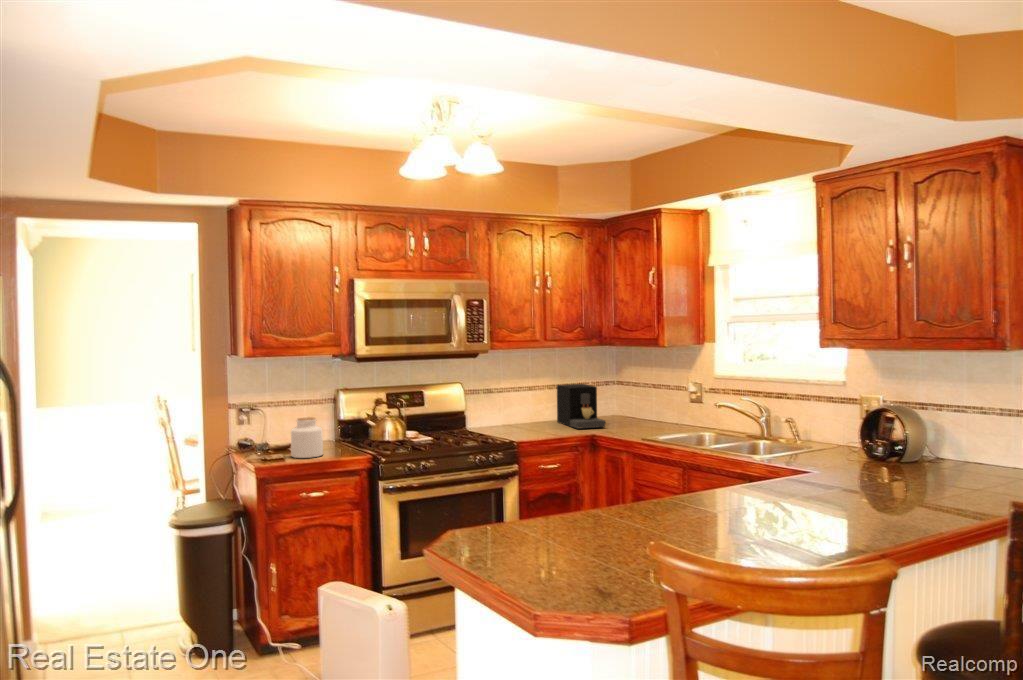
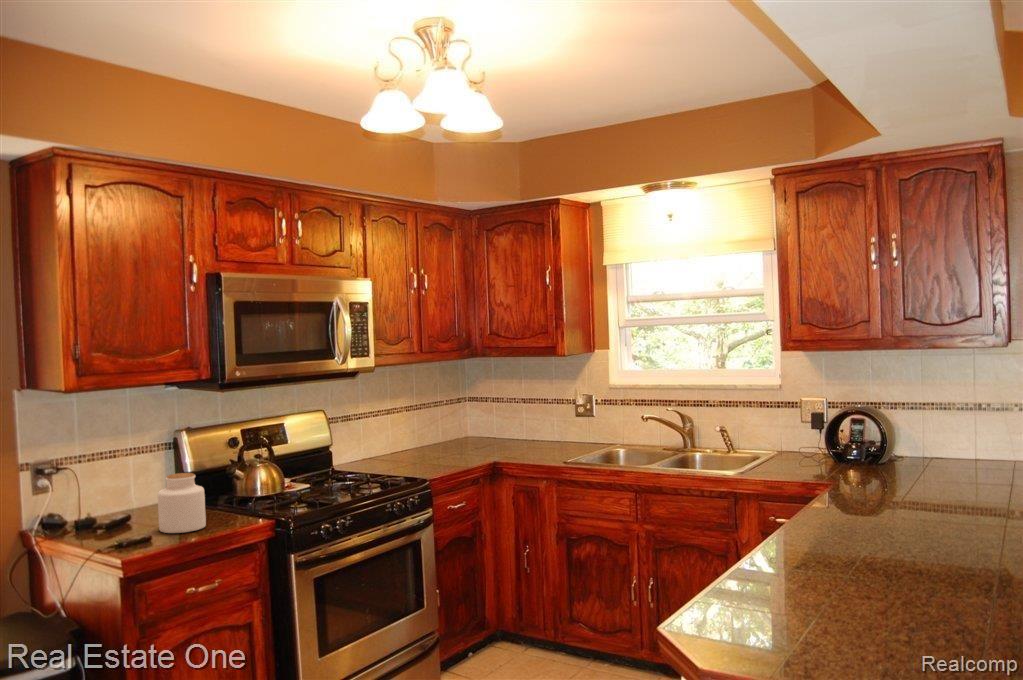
coffee maker: present [557,384,605,428] -> none [420,403,494,459]

